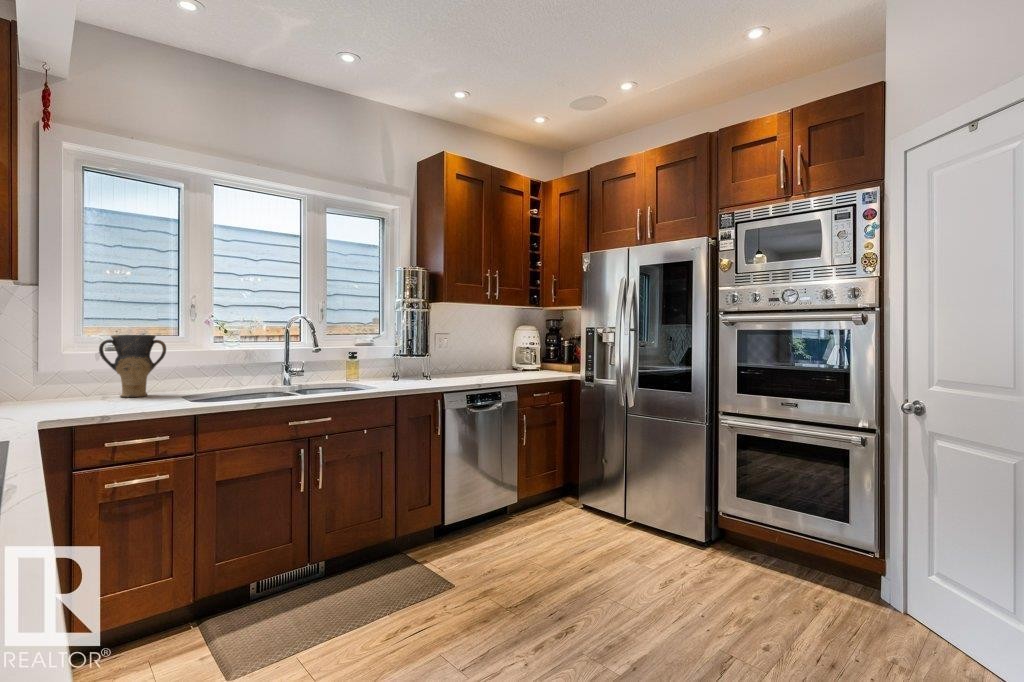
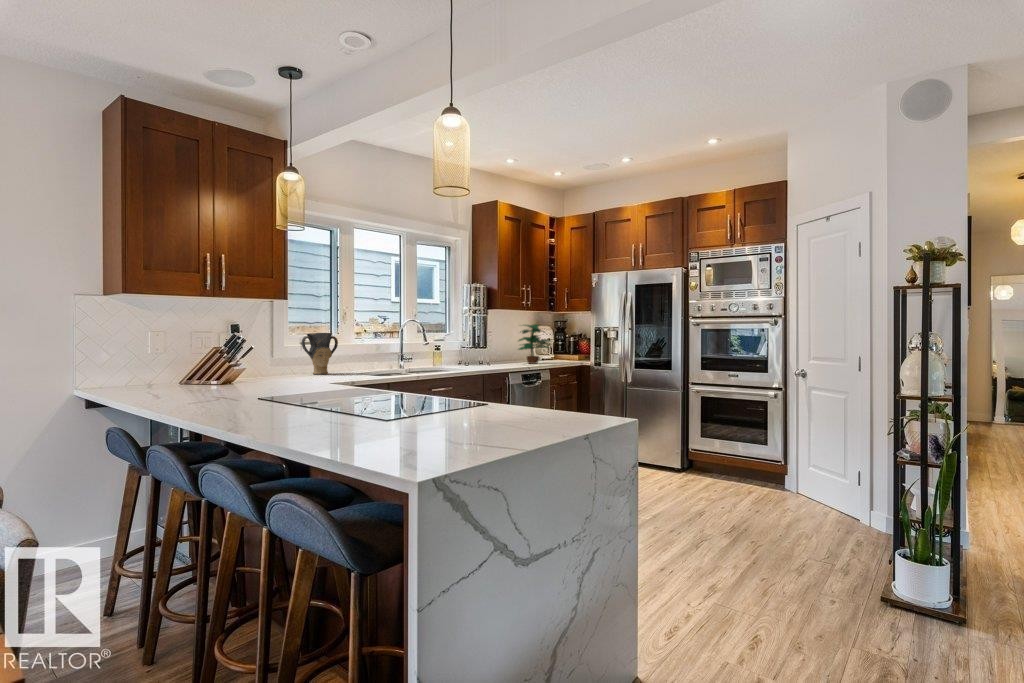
potted plant: none [472,324,526,378] -> present [519,324,551,364]

